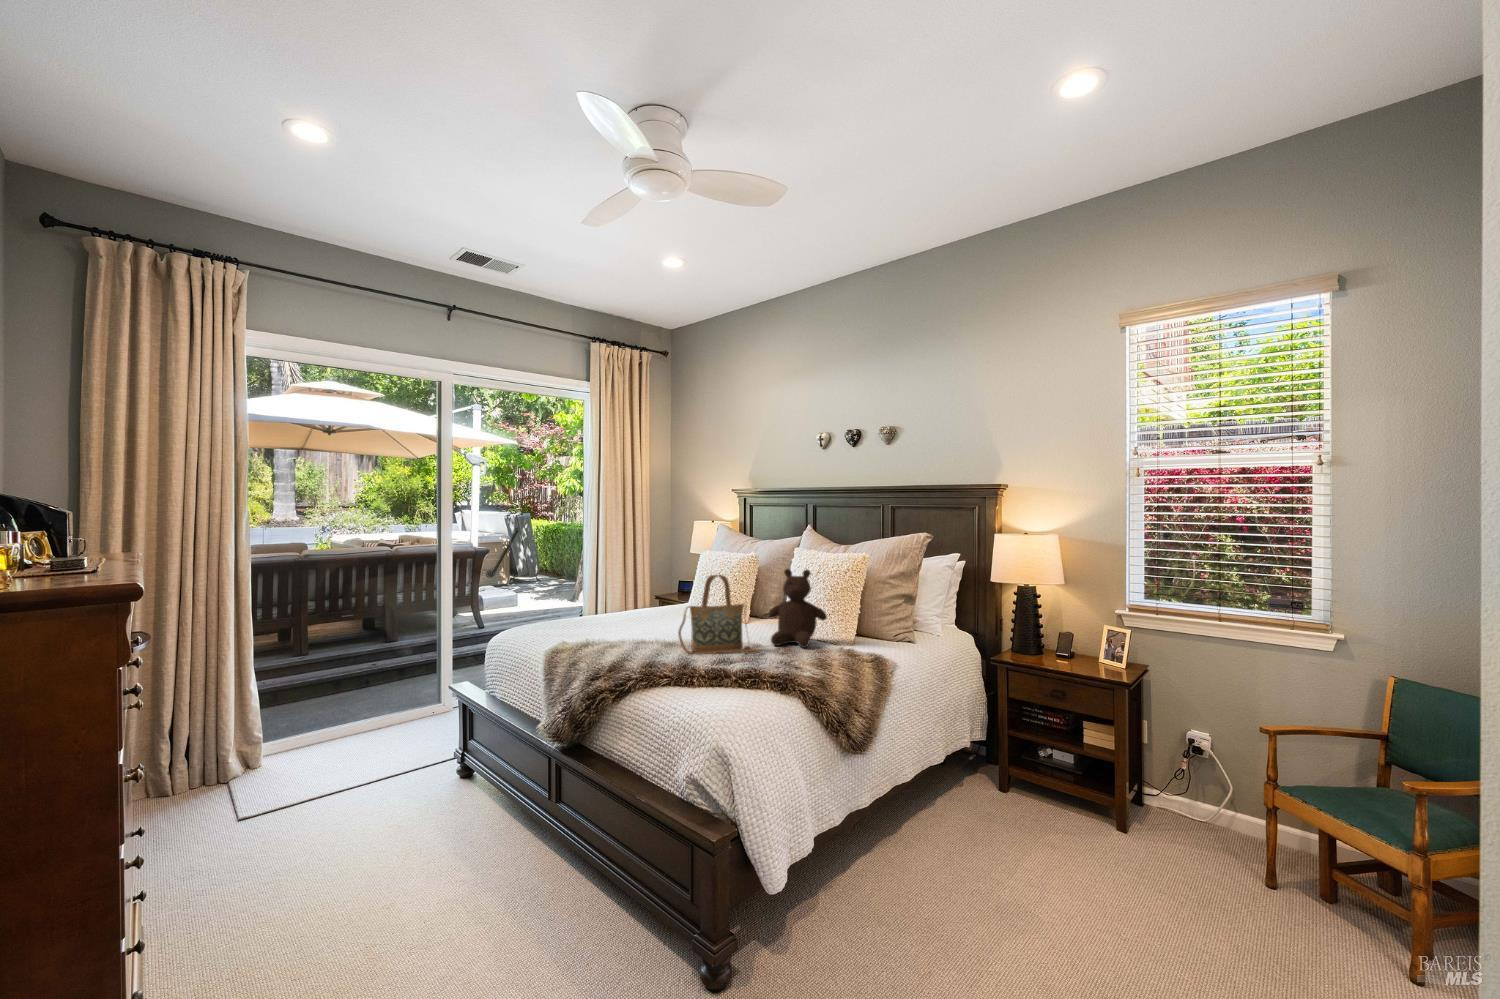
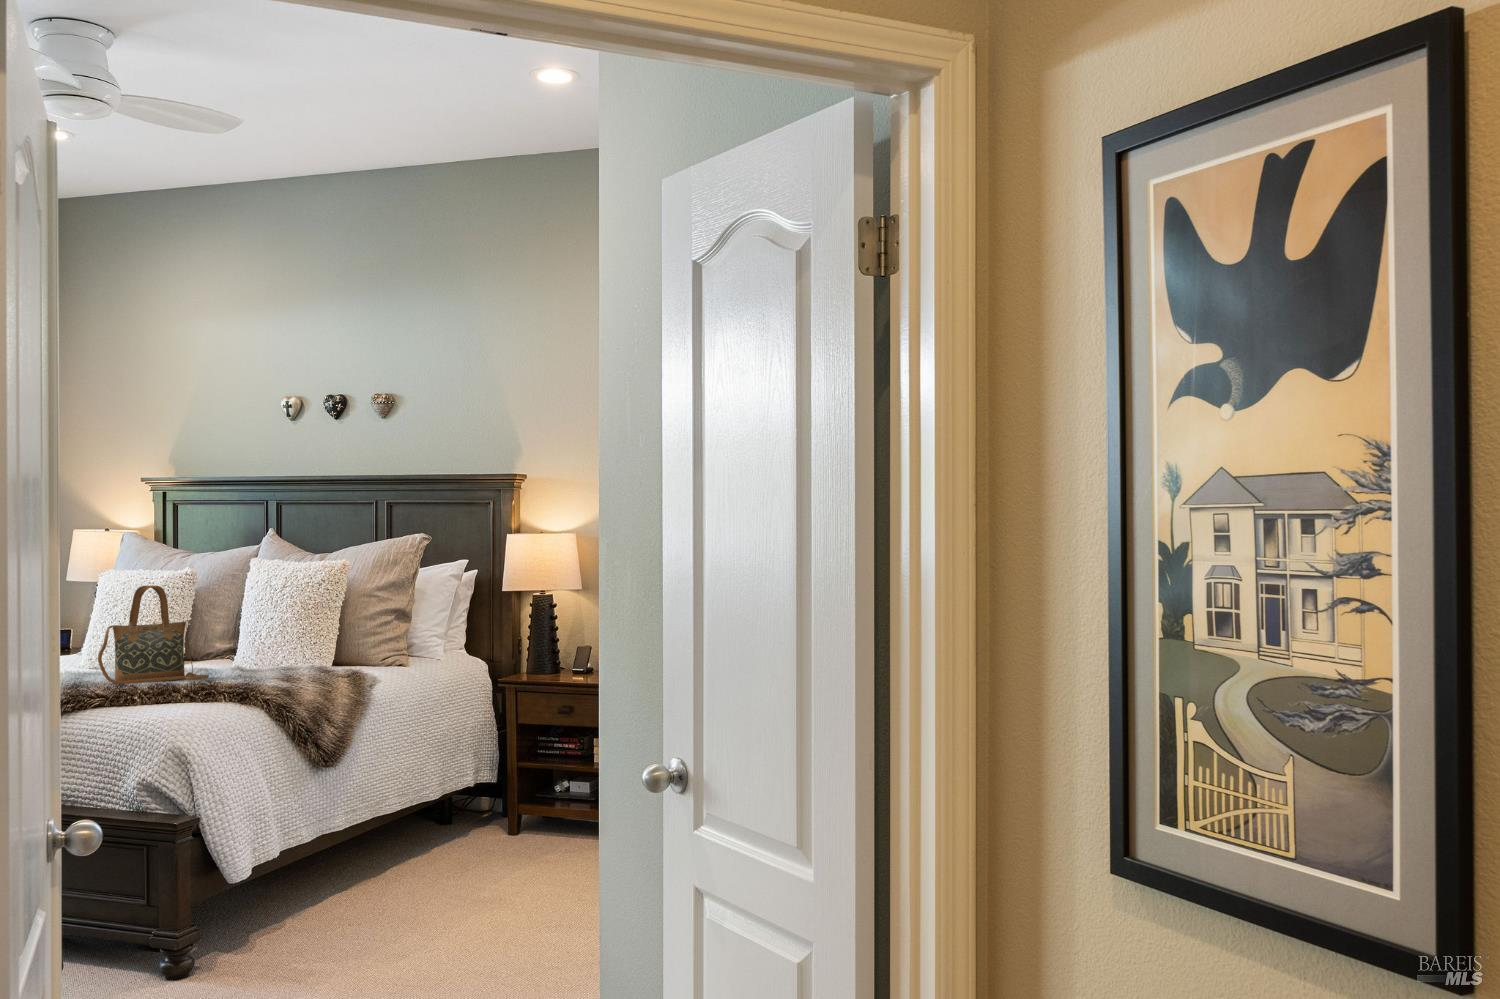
teddy bear: present [769,569,827,648] -> none [216,579,295,675]

